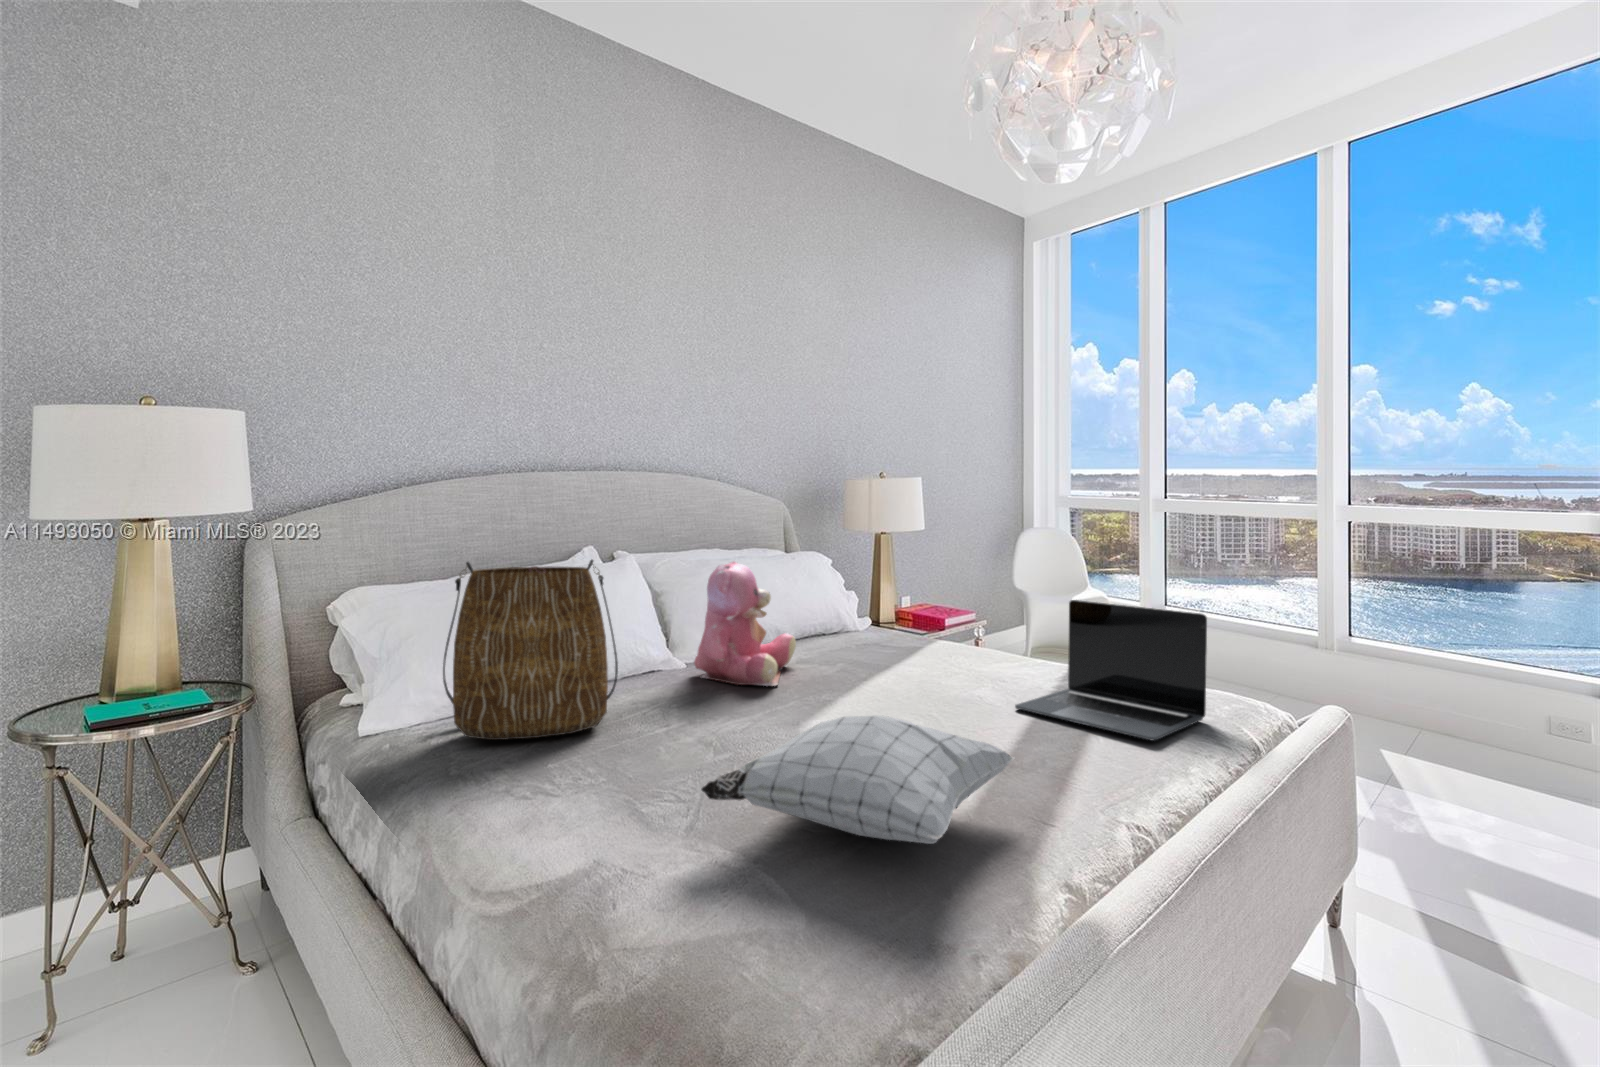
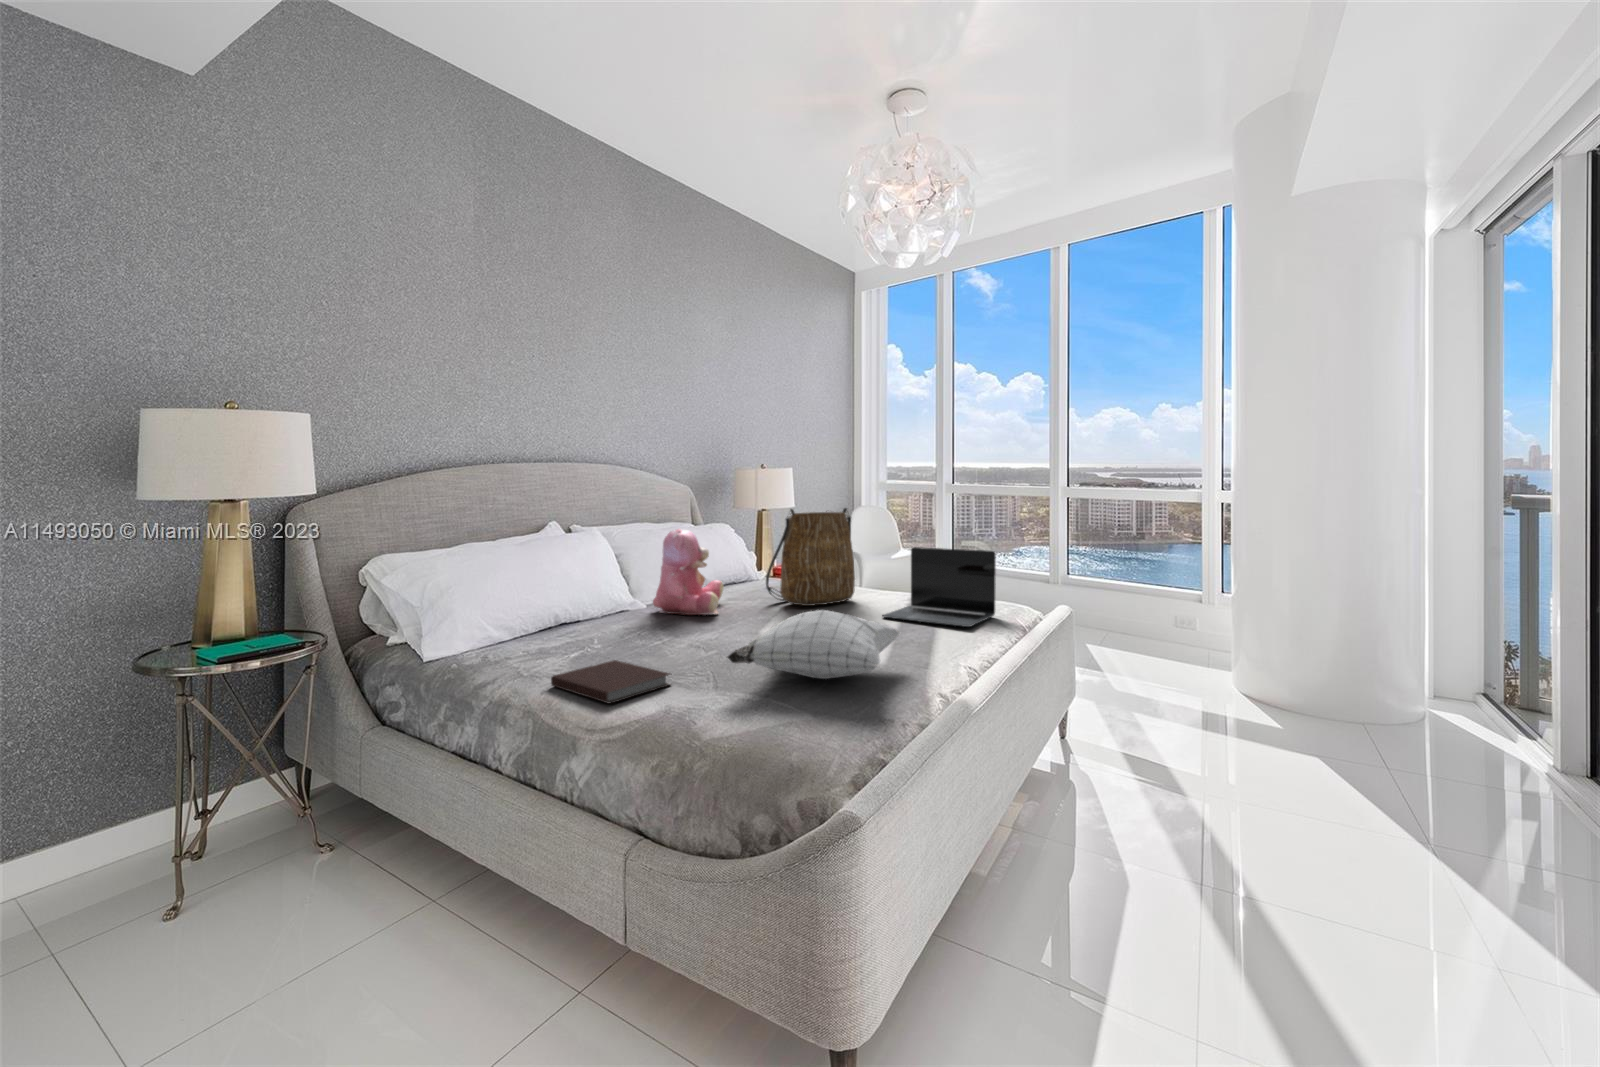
tote bag: present [443,560,618,740] -> present [766,508,855,606]
notebook: none [469,762,634,849] -> present [551,660,670,704]

